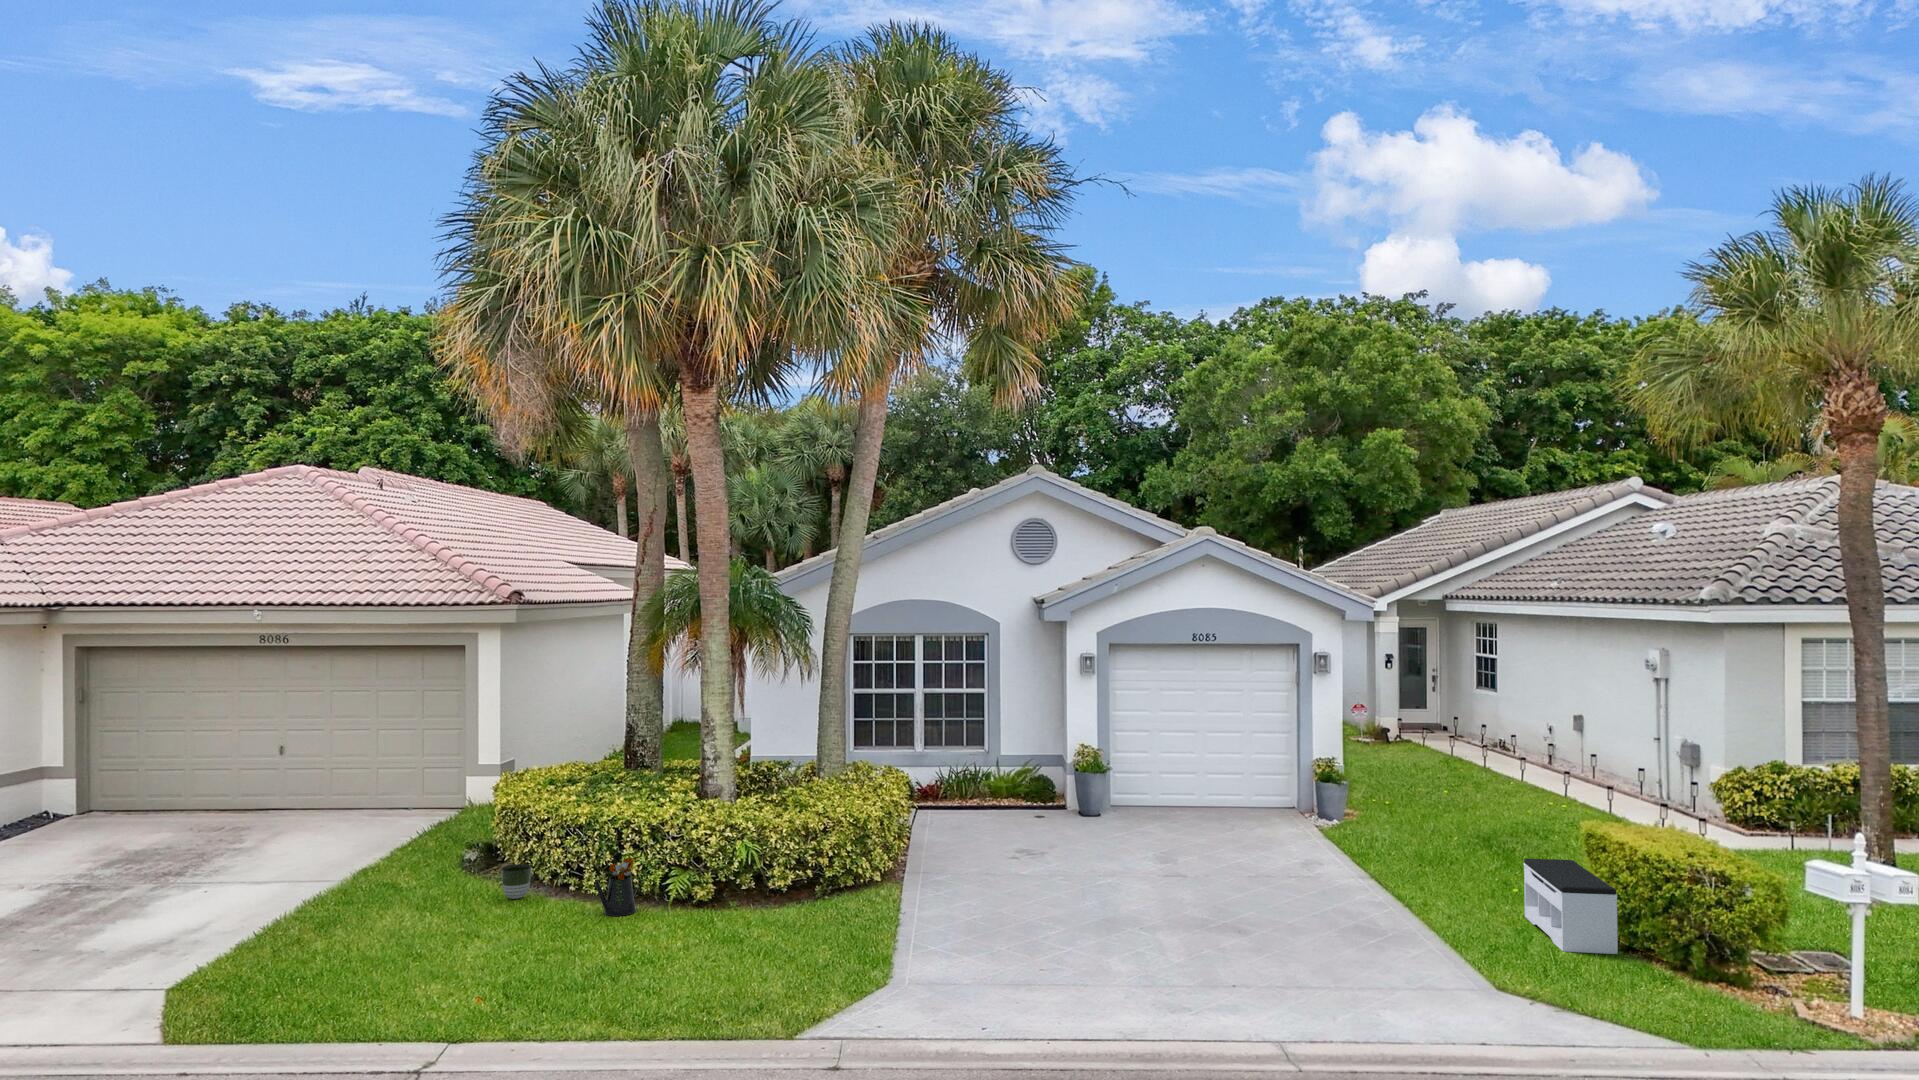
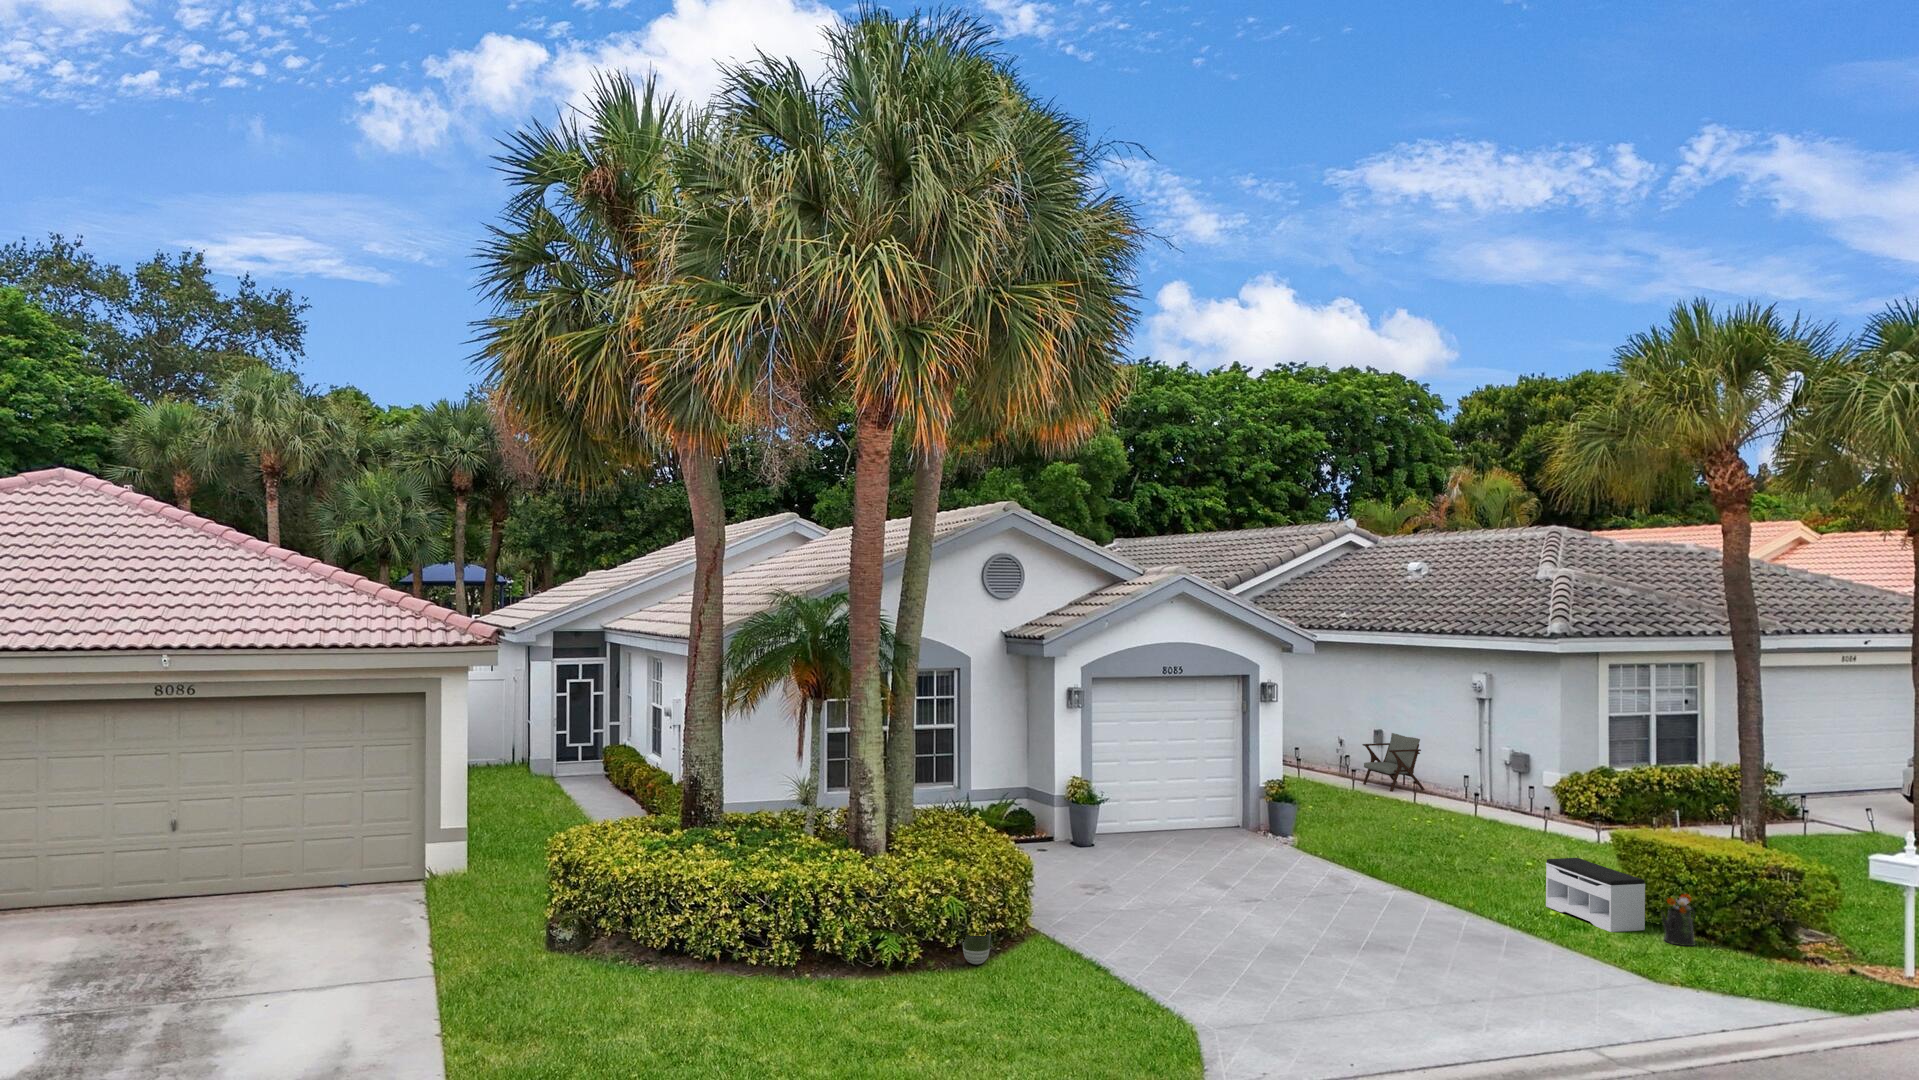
lounge chair: none [1534,720,1610,789] -> present [1362,733,1425,792]
watering can: present [595,858,639,916] -> present [1661,894,1695,946]
planter: present [502,864,531,899] -> present [963,929,991,964]

